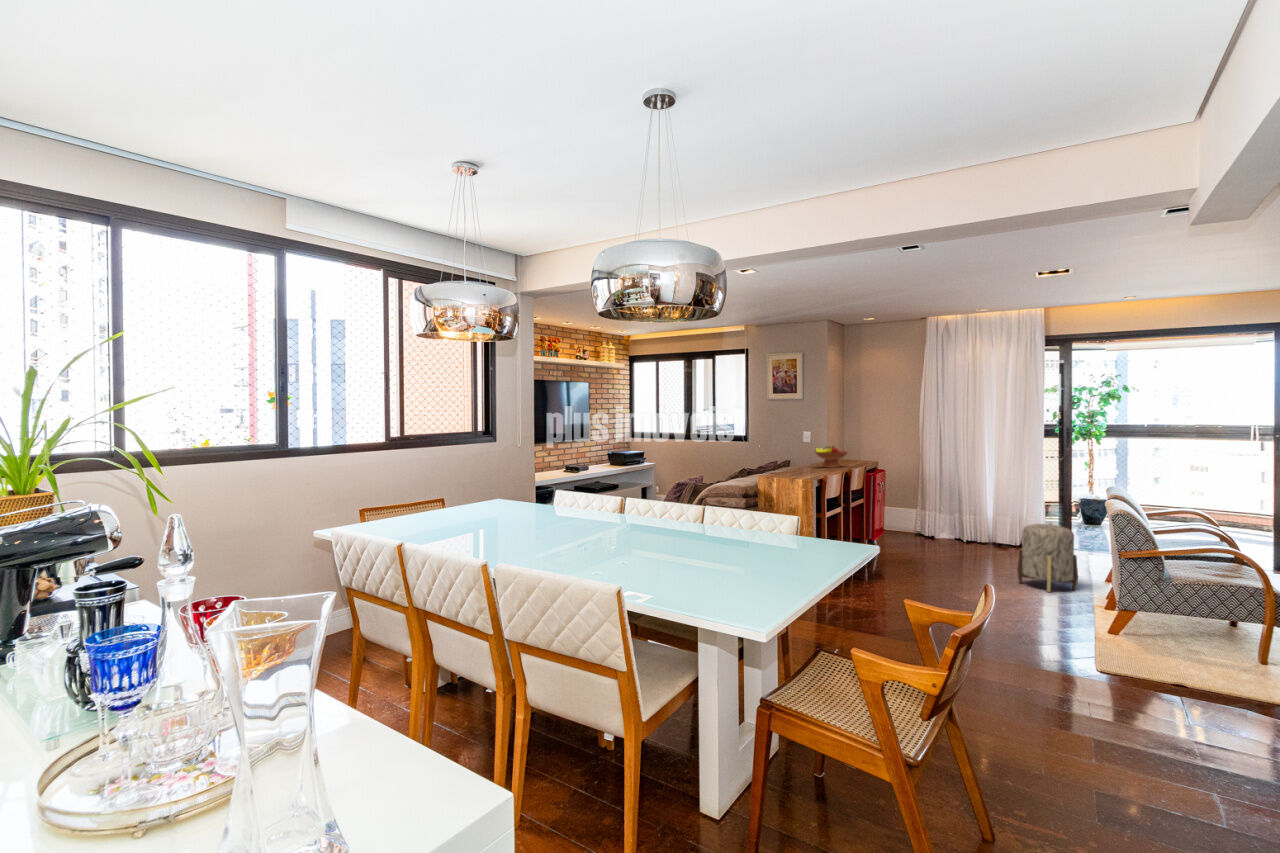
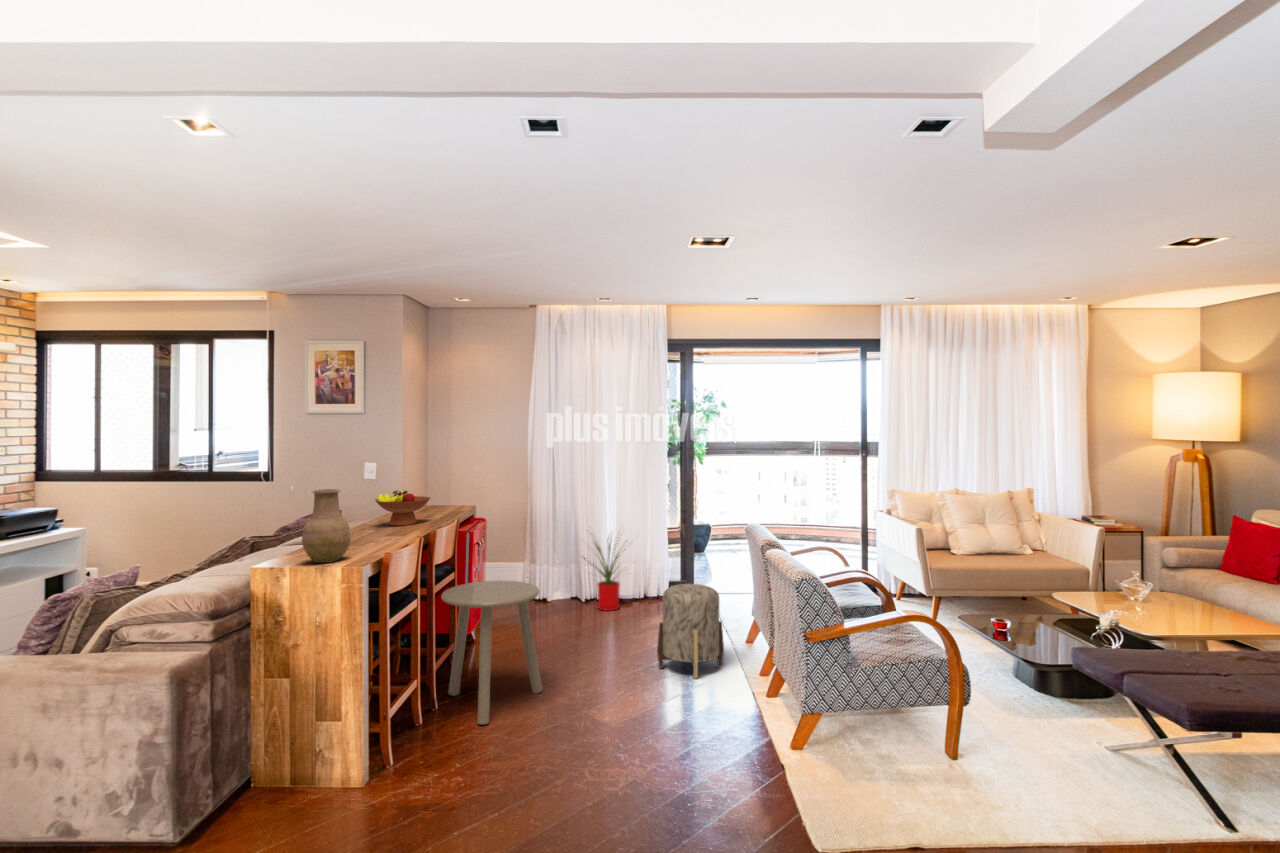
vase: none [782,438,807,477] -> present [302,489,351,563]
house plant: none [959,483,1014,549] -> present [582,543,620,611]
side table: none [856,505,924,588] -> present [442,581,542,724]

